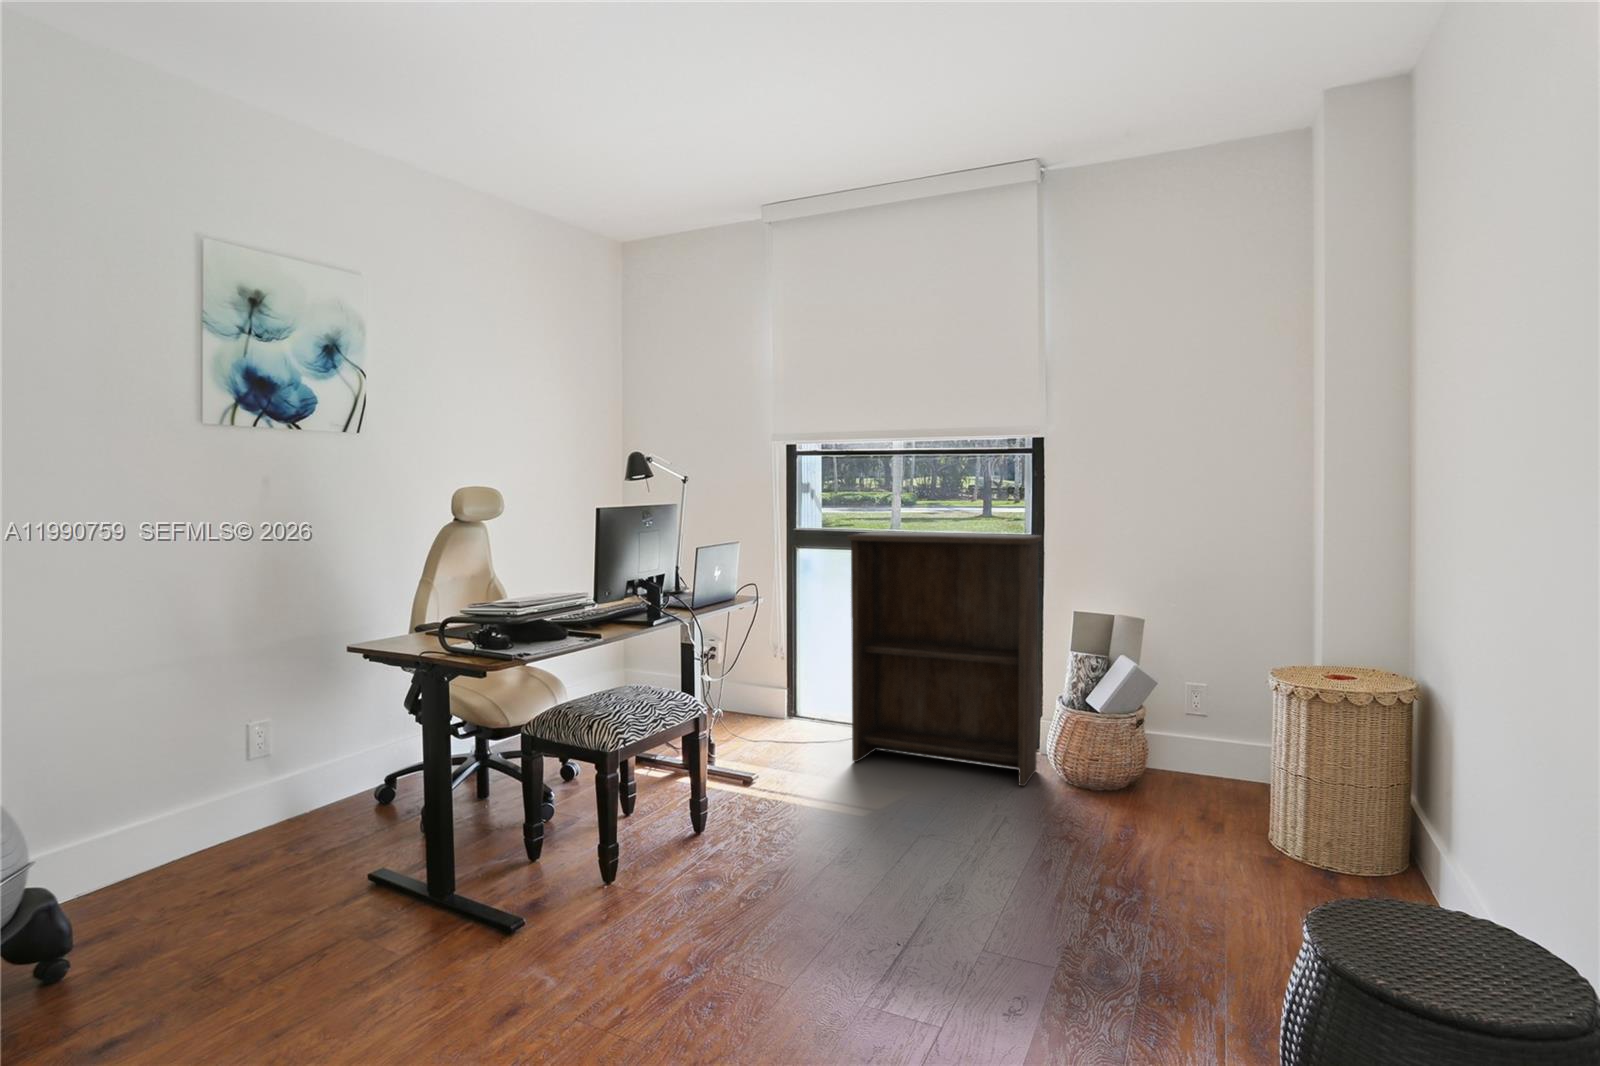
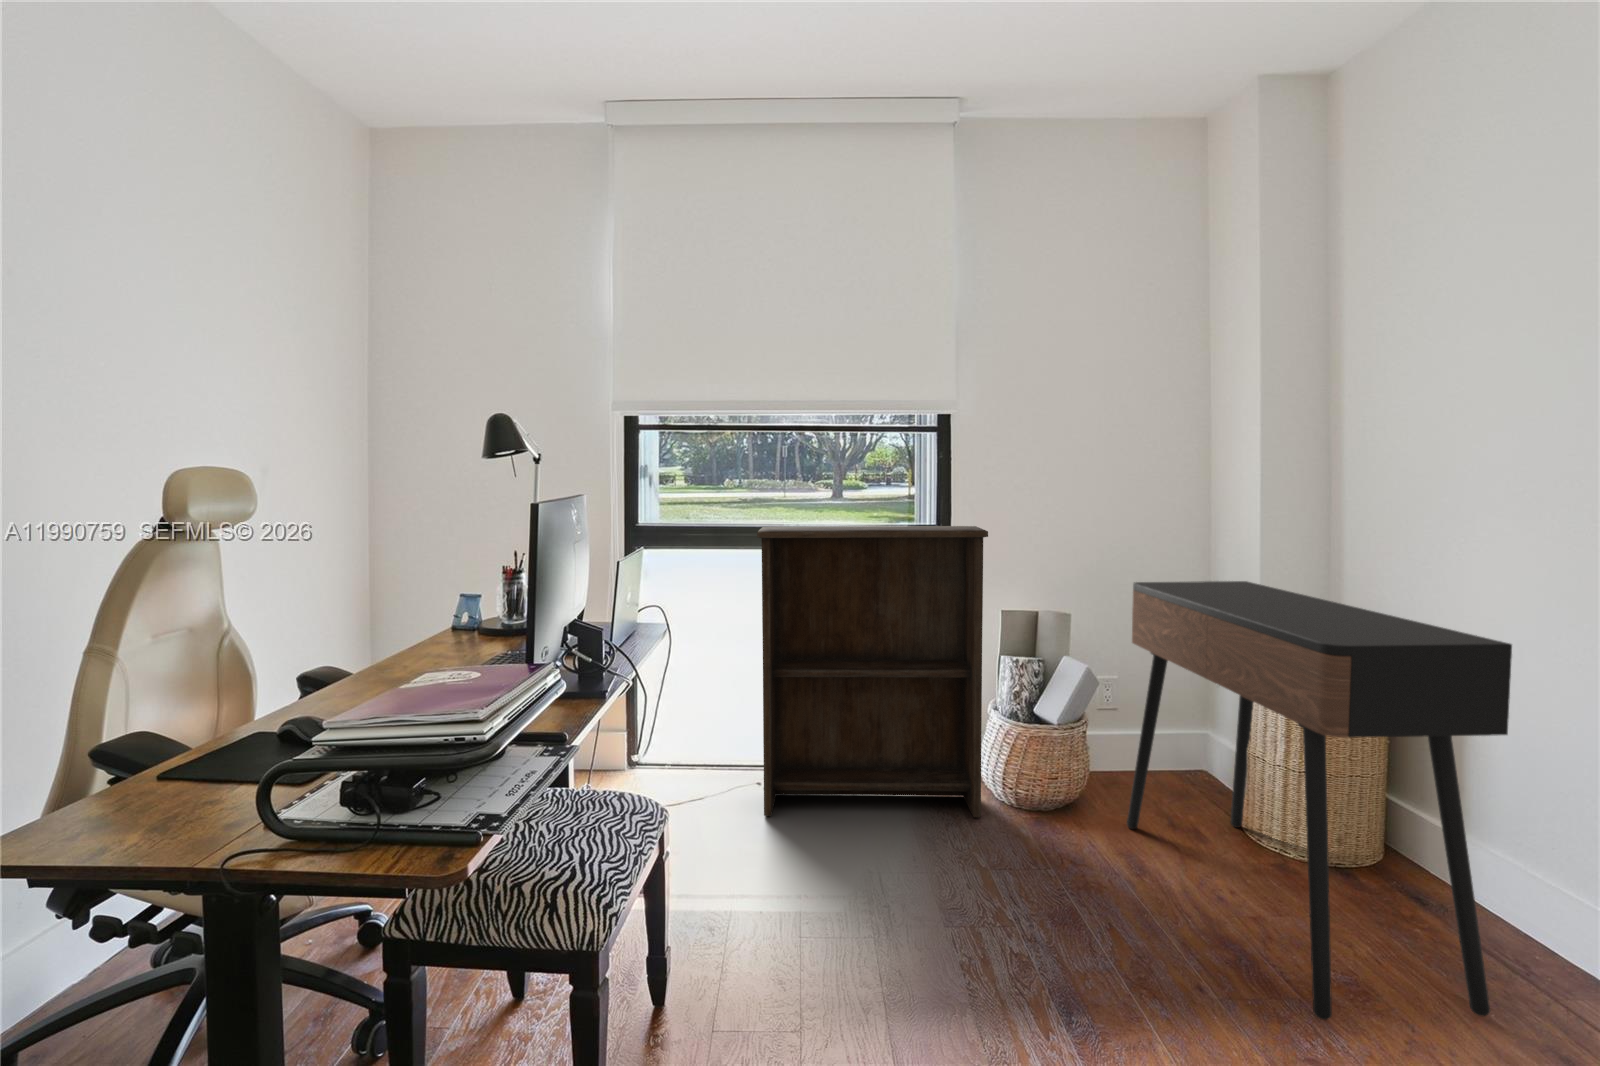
console table: none [1143,589,1326,987] -> present [1127,581,1512,1020]

